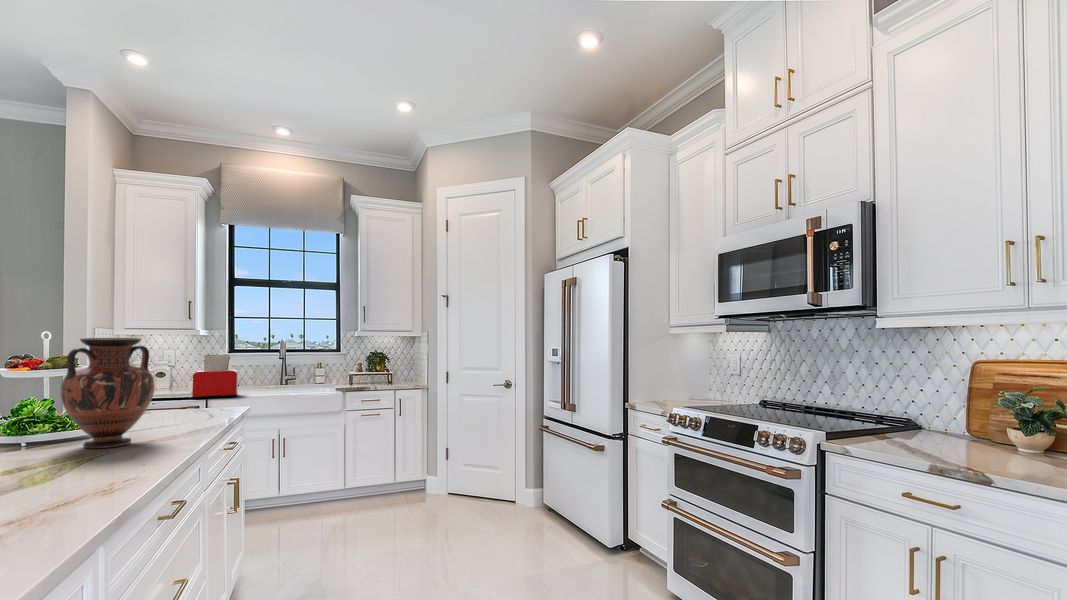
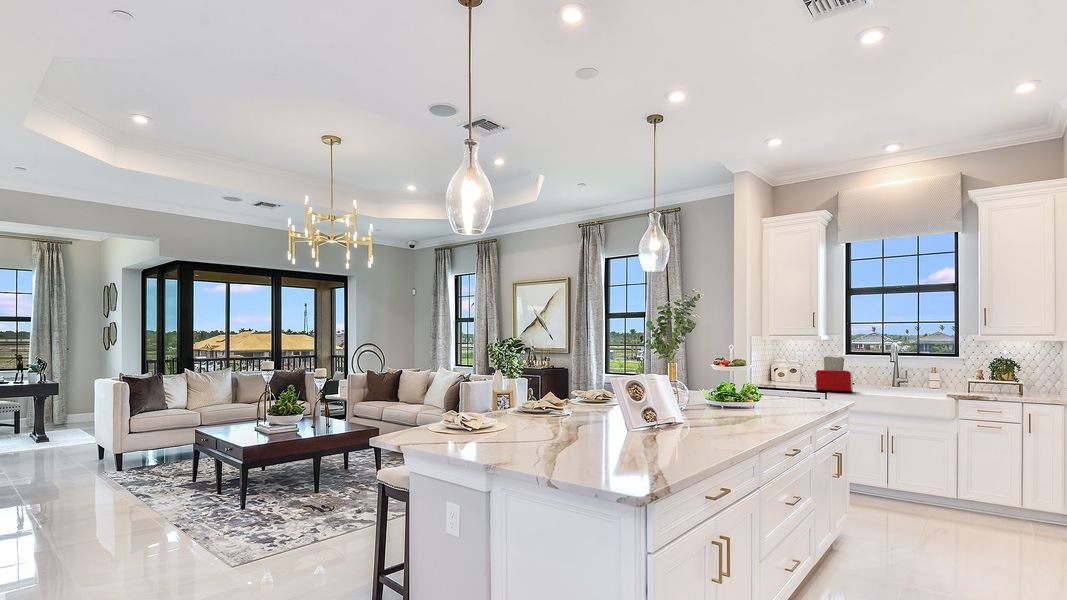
vase: present [60,338,154,448] -> none [738,348,786,414]

